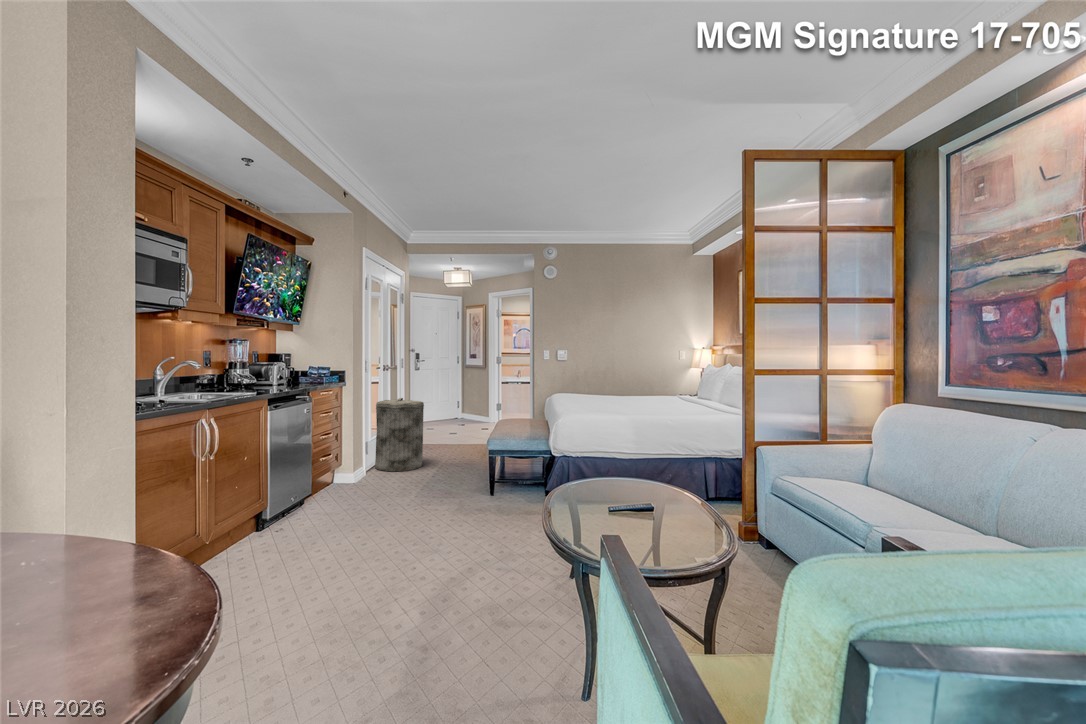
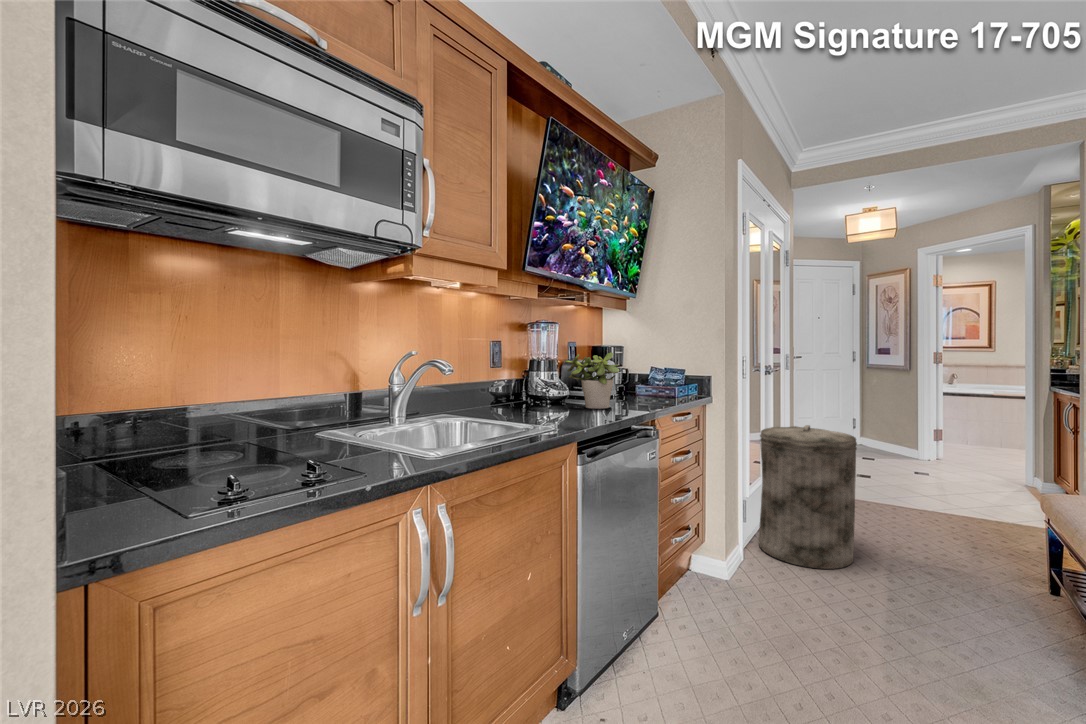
potted plant: none [255,359,288,389] -> present [565,352,620,409]

